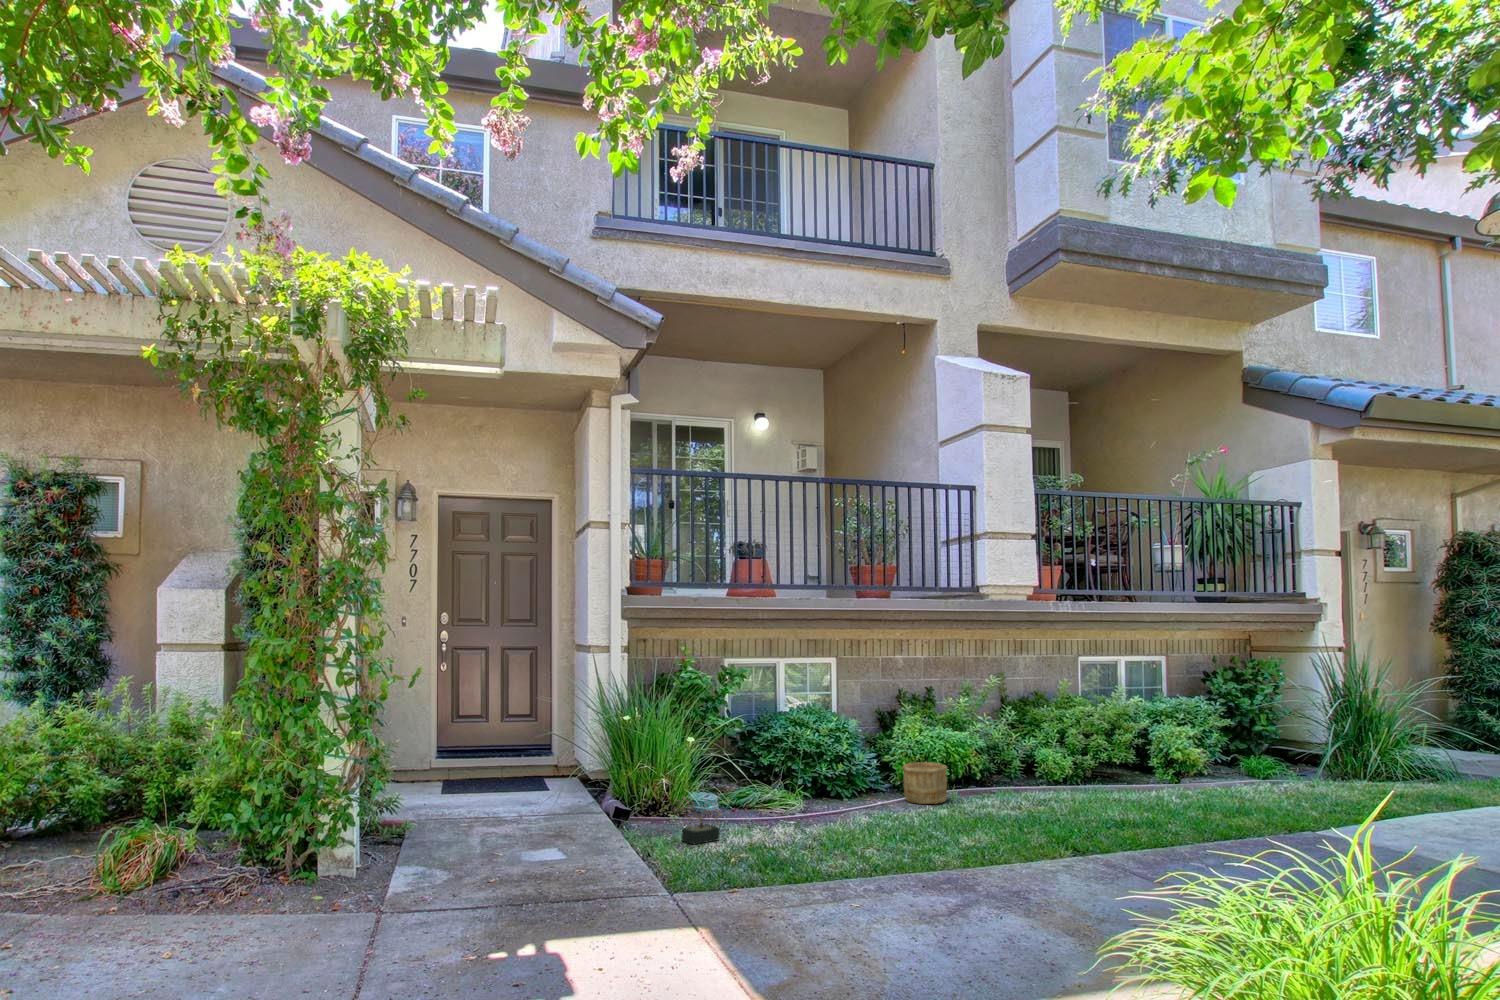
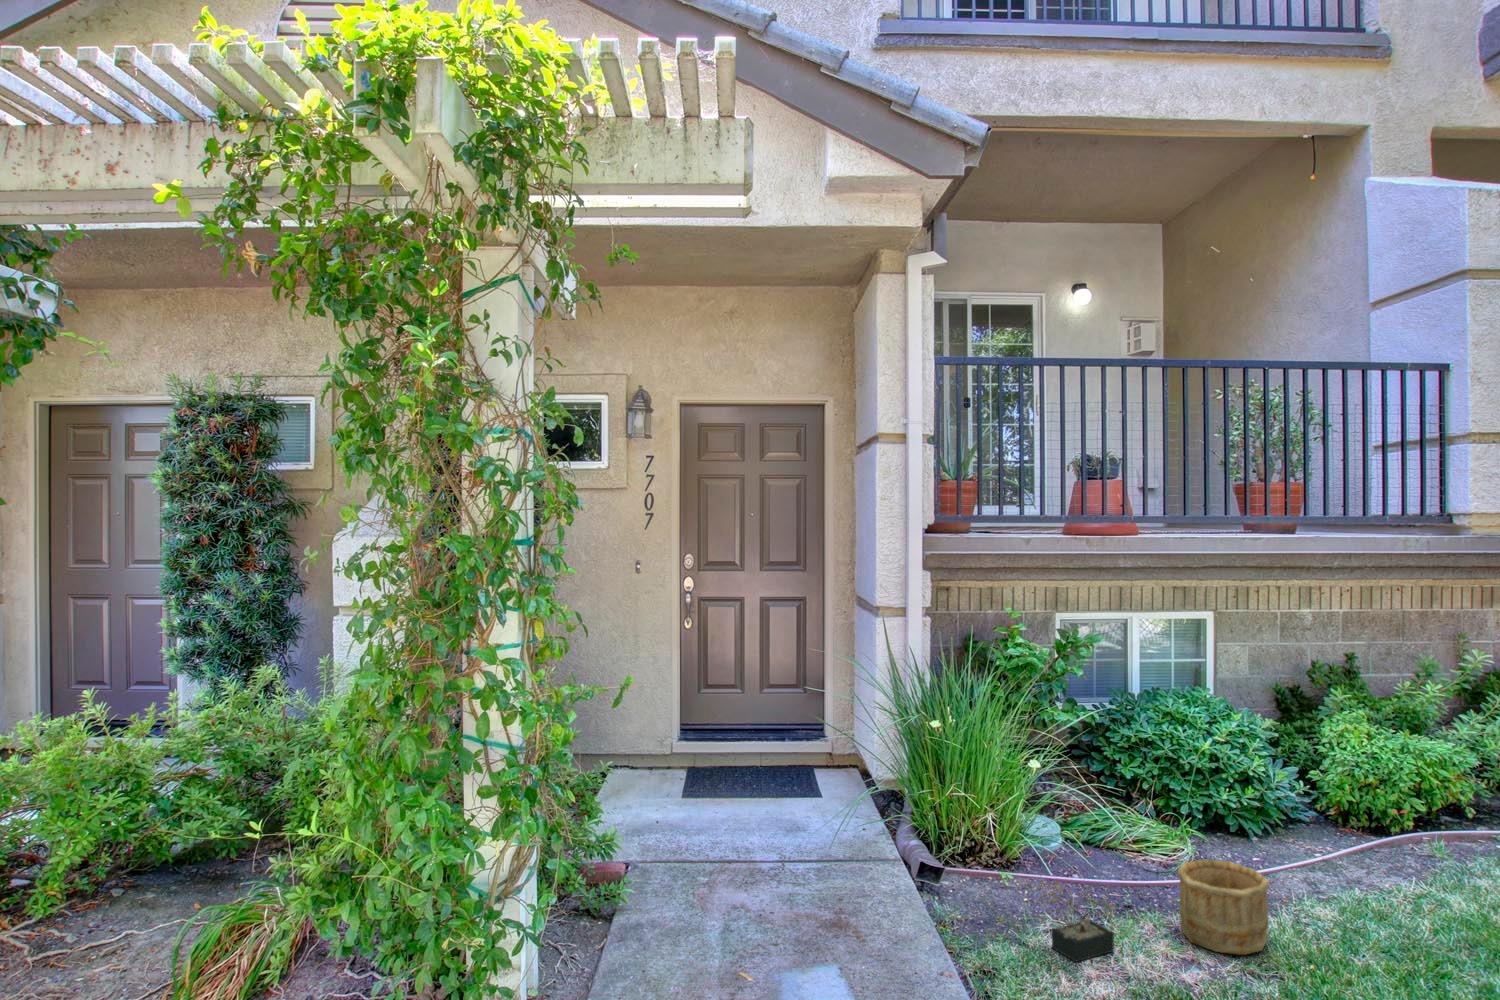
wooden bucket: present [902,762,947,804] -> present [1177,859,1270,955]

